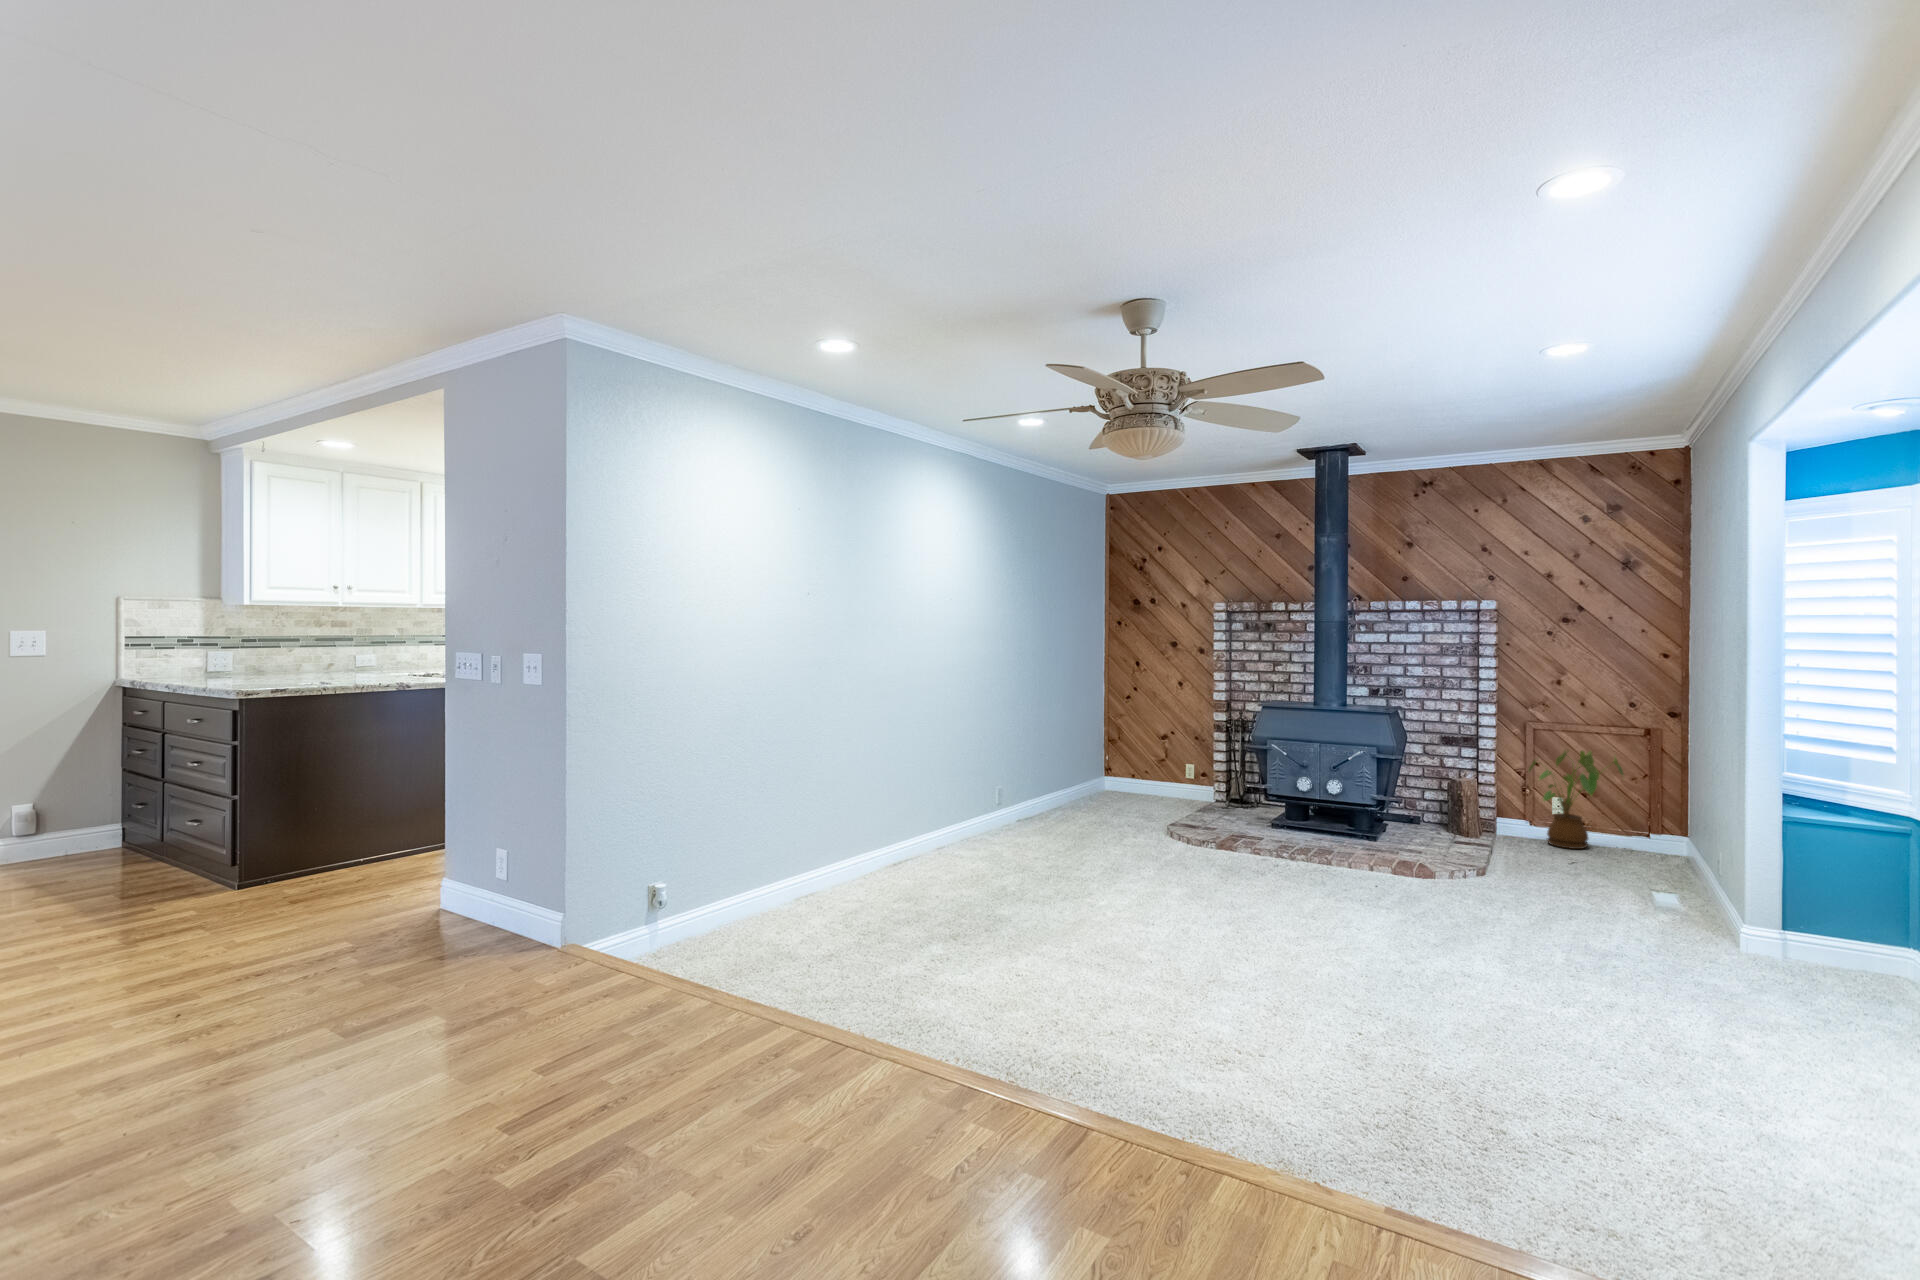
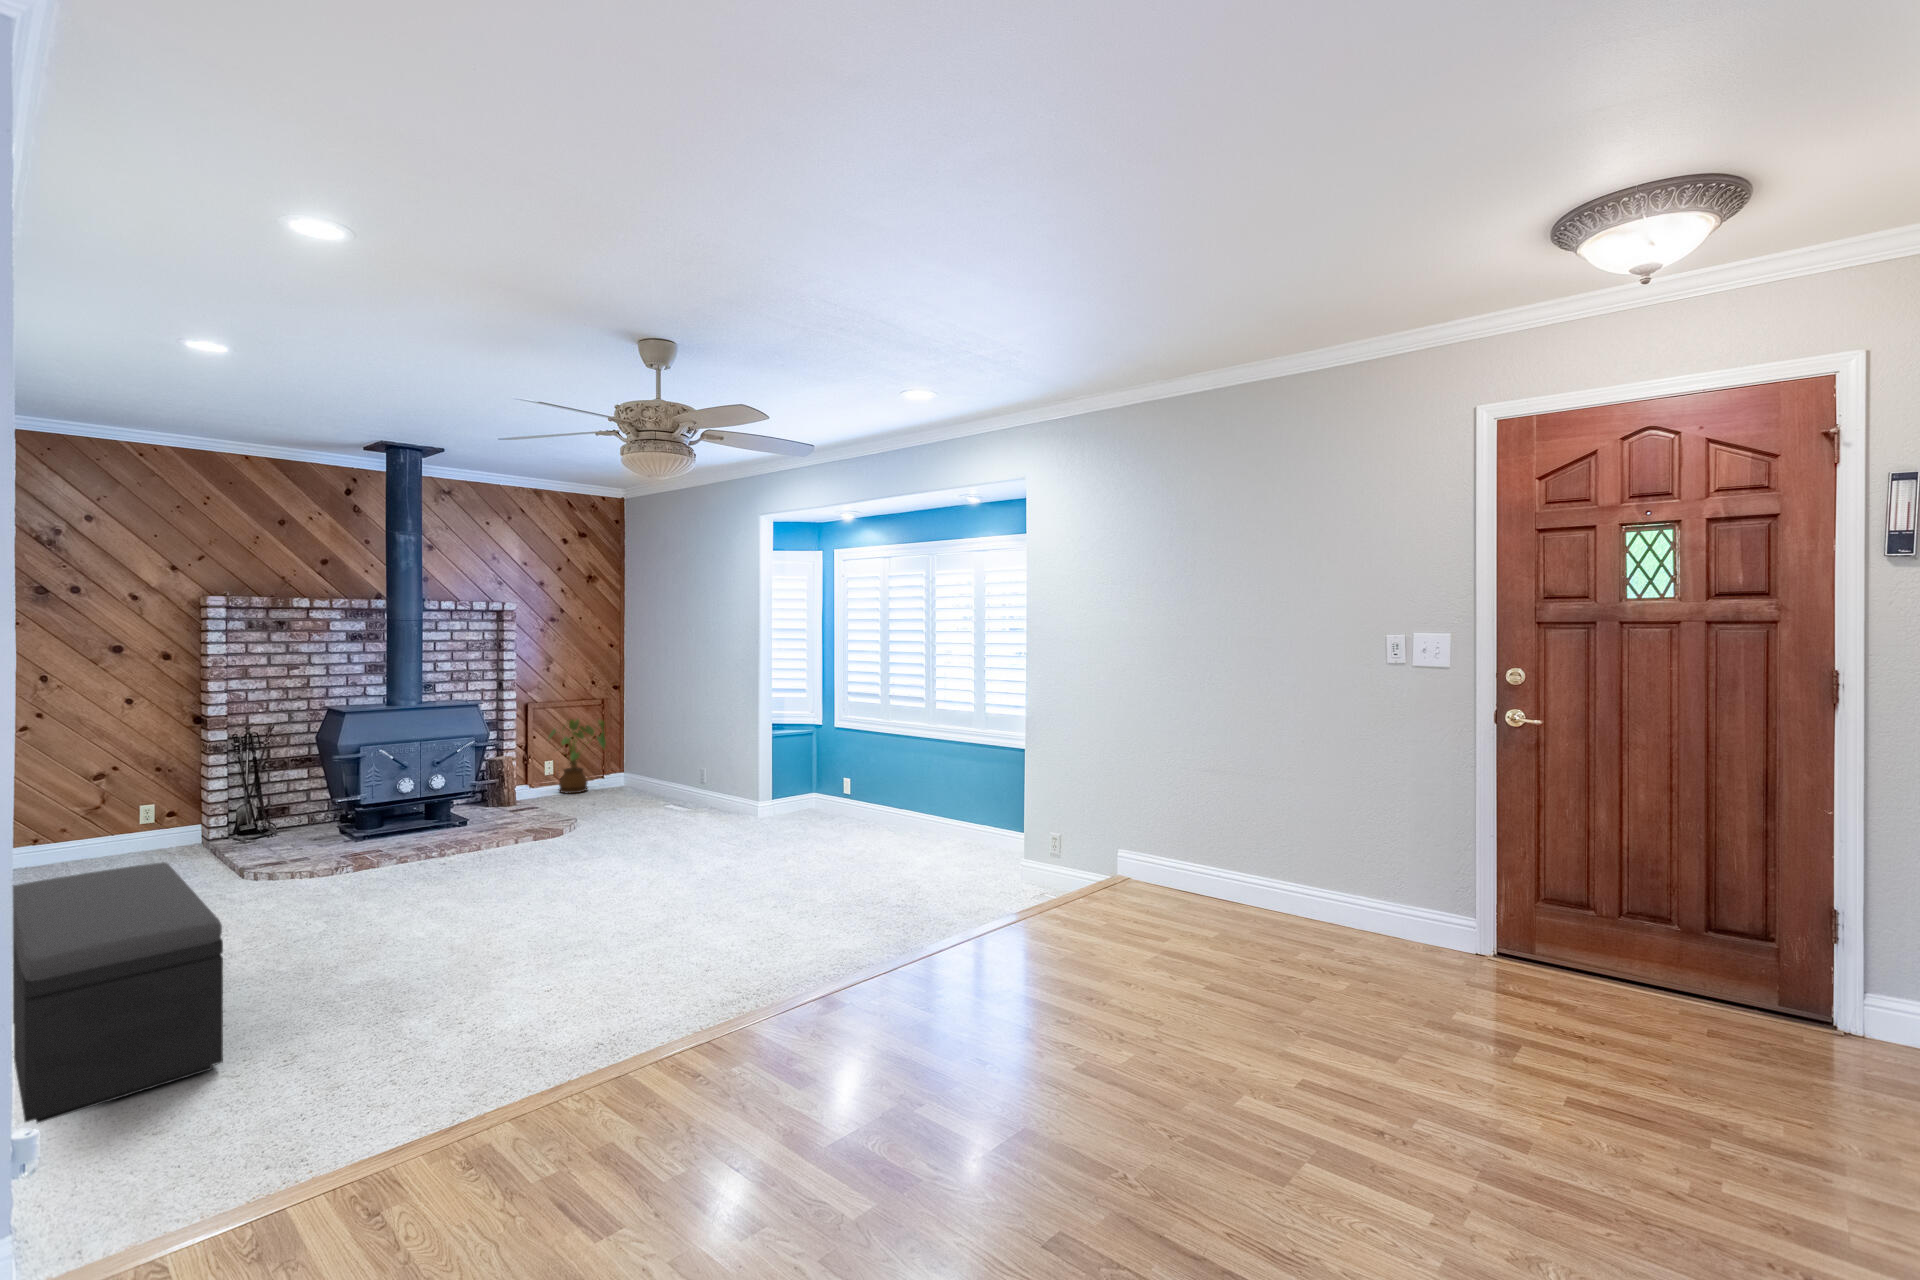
storage bench: none [830,774,999,902] -> present [13,862,223,1124]

